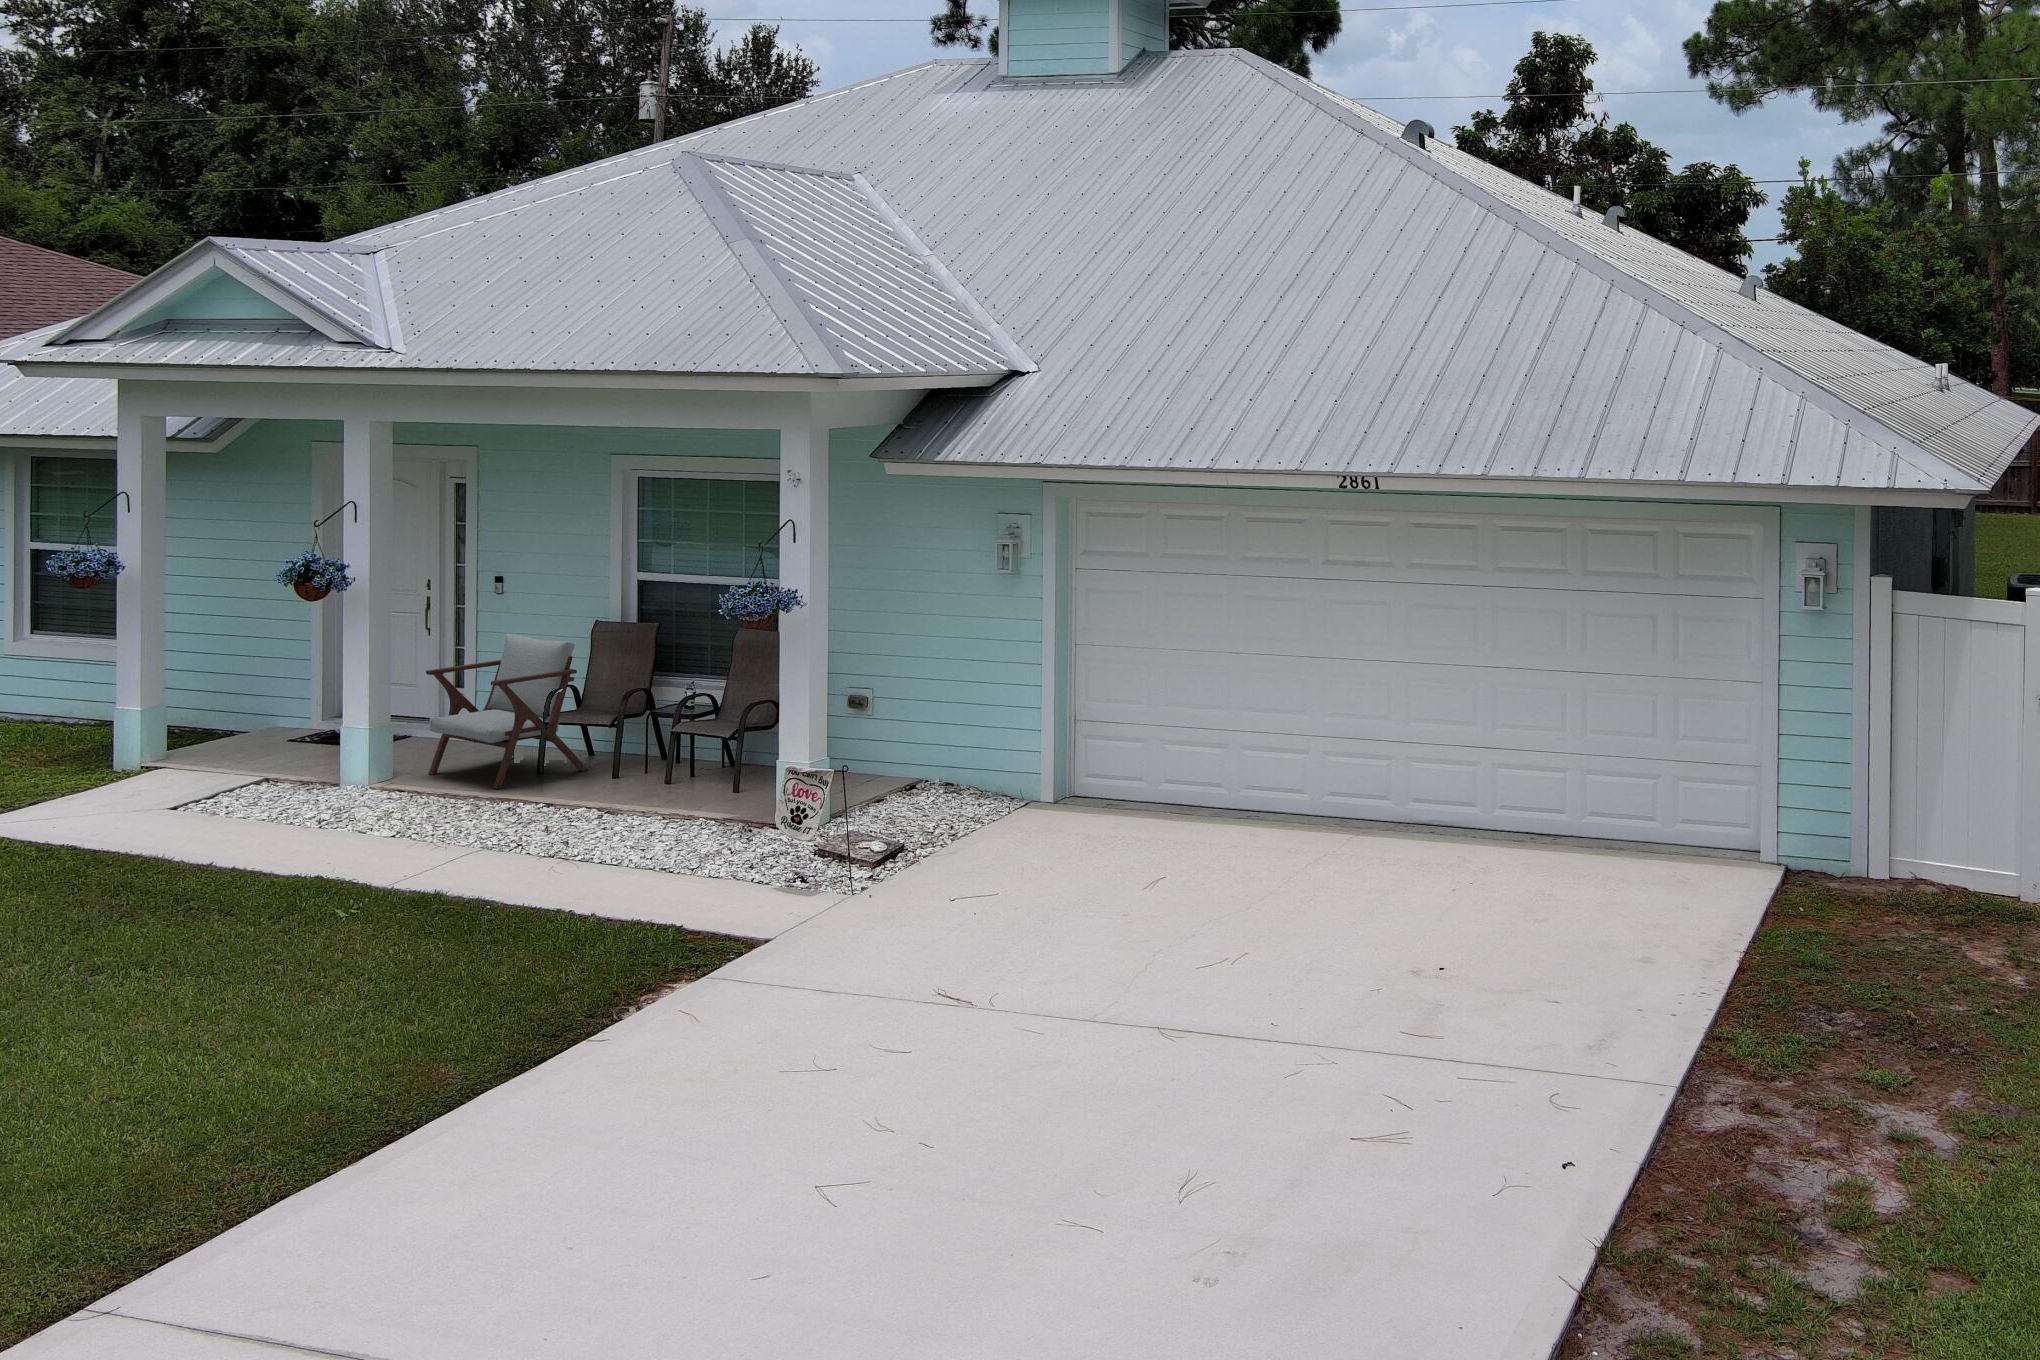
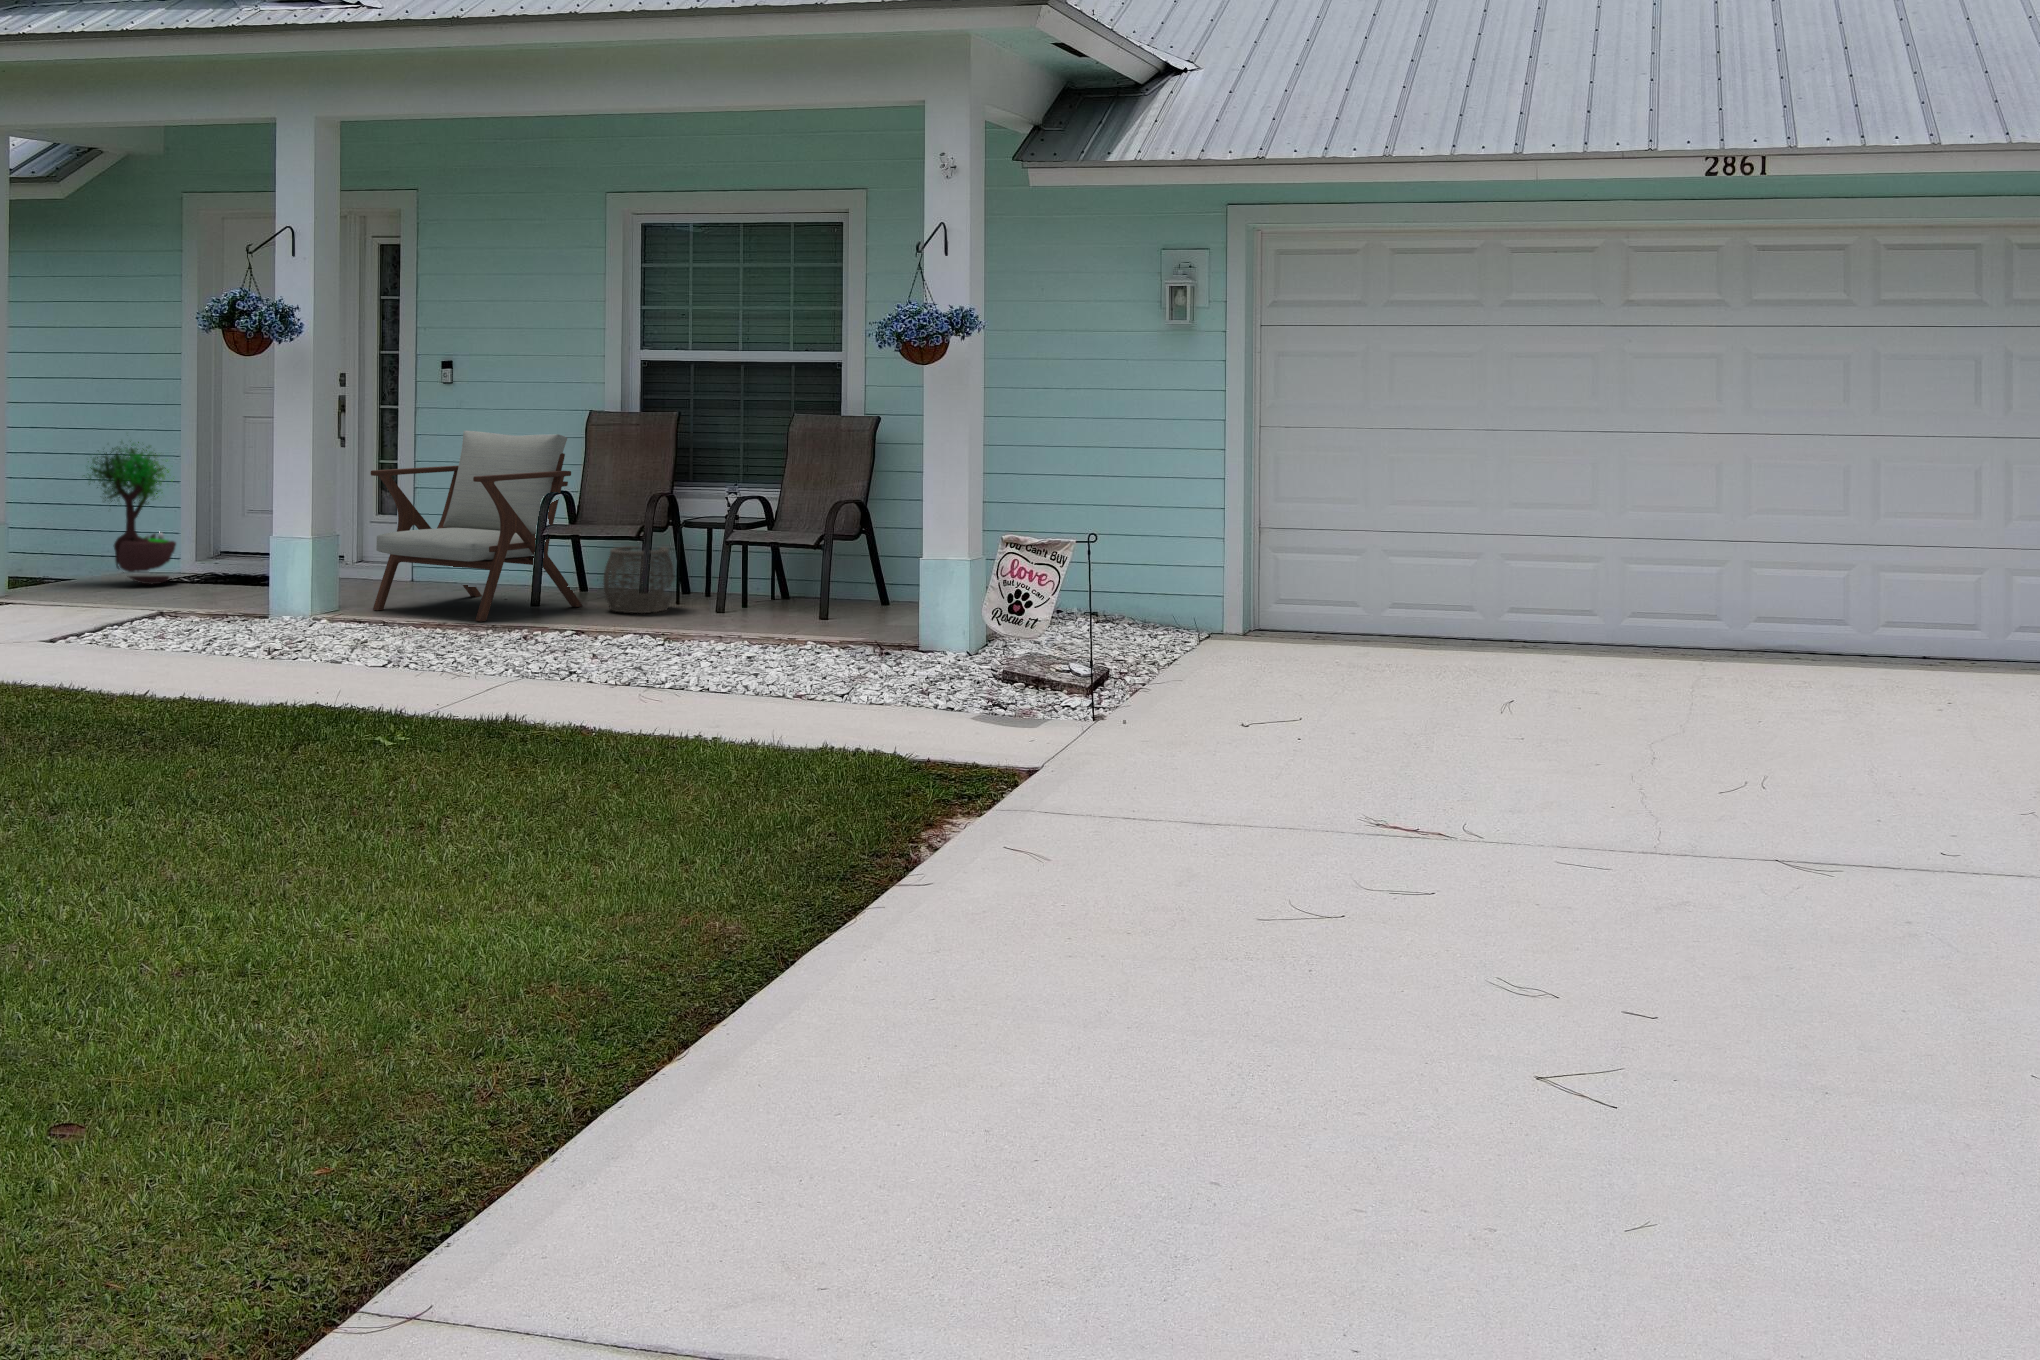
potted tree: none [232,627,314,742] -> present [86,441,176,584]
woven basket: none [597,725,655,779] -> present [603,546,675,613]

